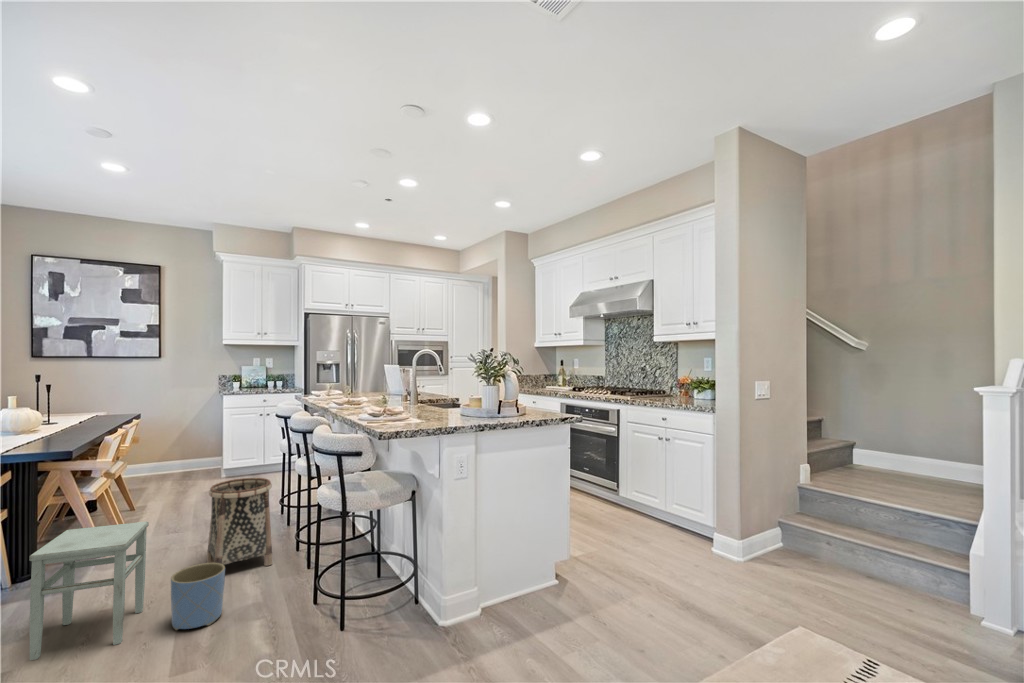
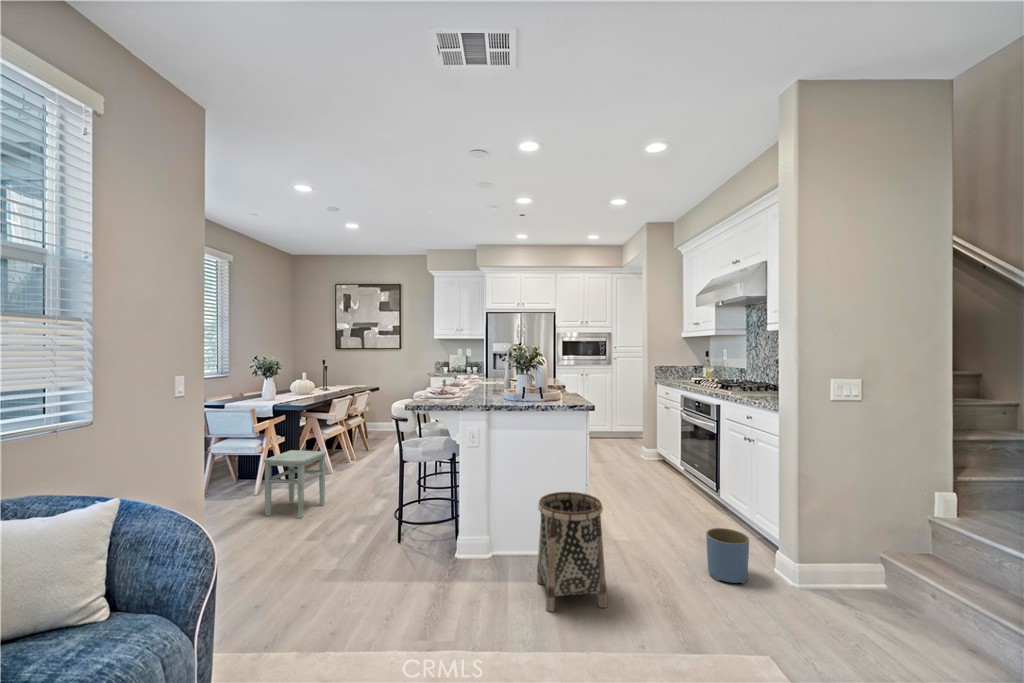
basket: present [207,478,272,566] -> present [537,492,607,611]
planter: present [171,563,225,630] -> present [706,528,749,584]

